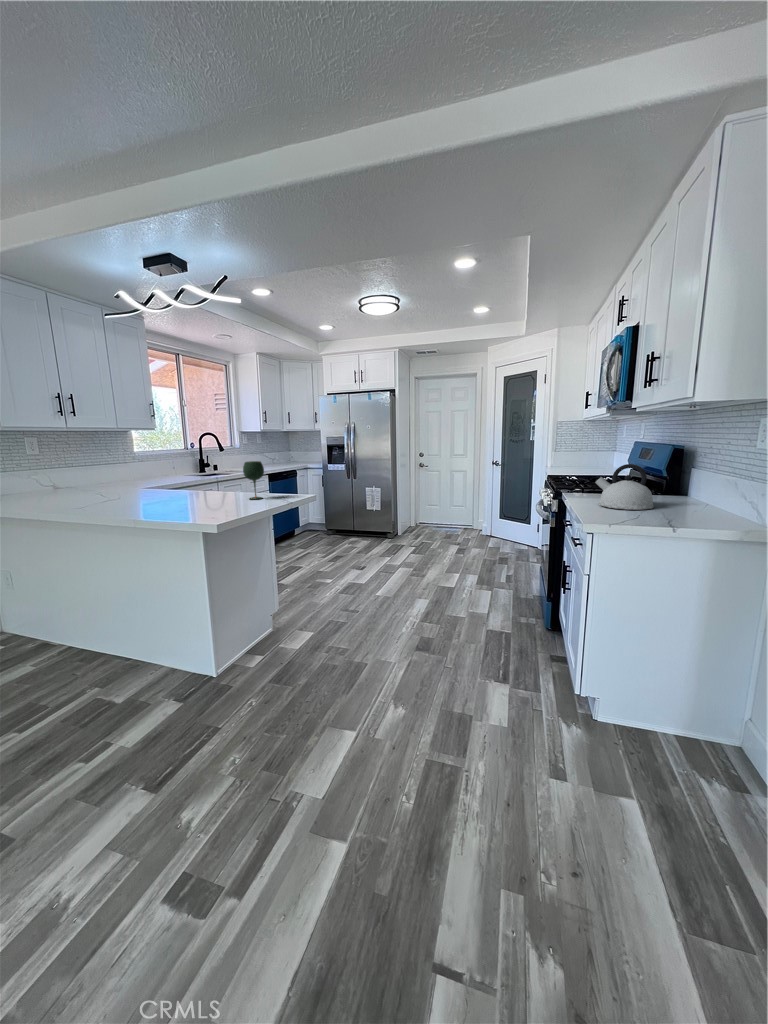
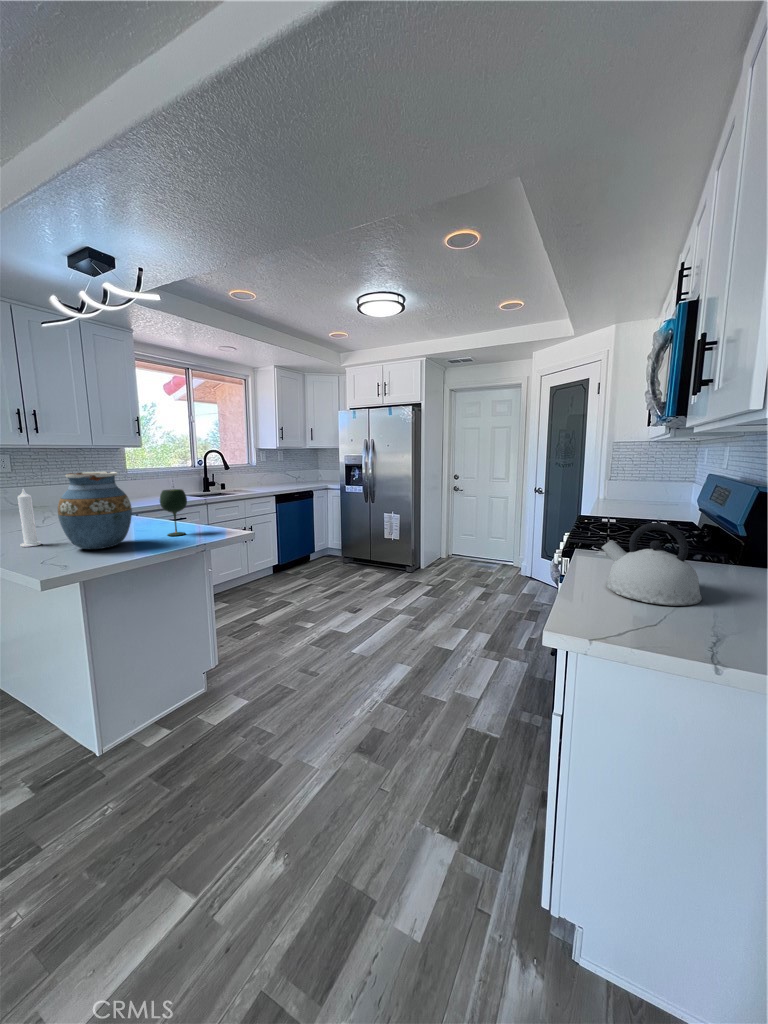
vase: none [181,446,235,509] -> present [58,472,132,549]
candle: none [135,462,154,511] -> present [18,489,42,547]

